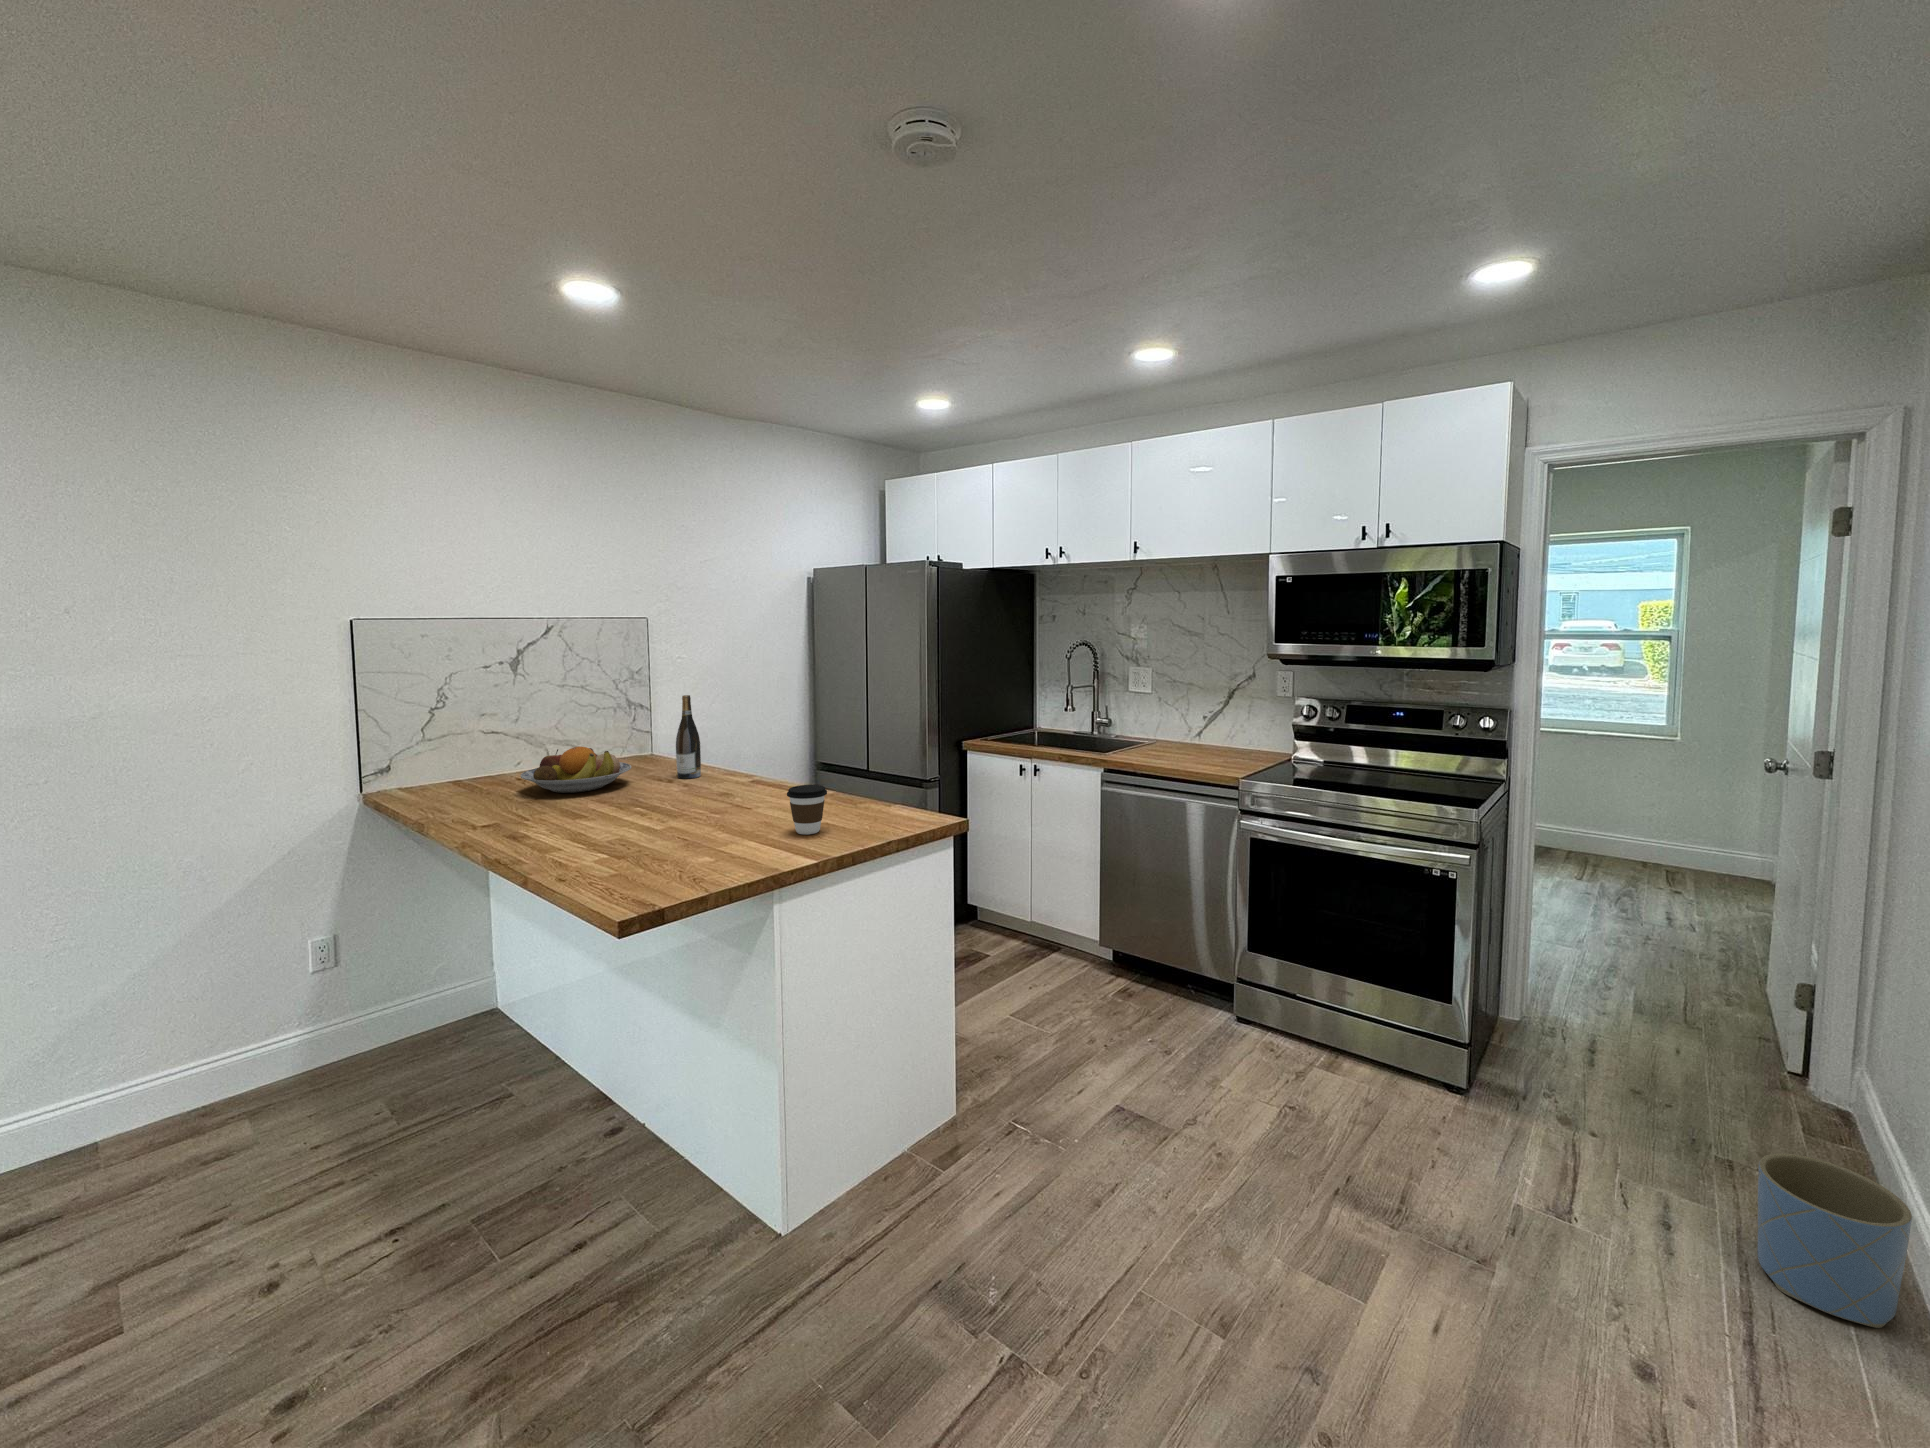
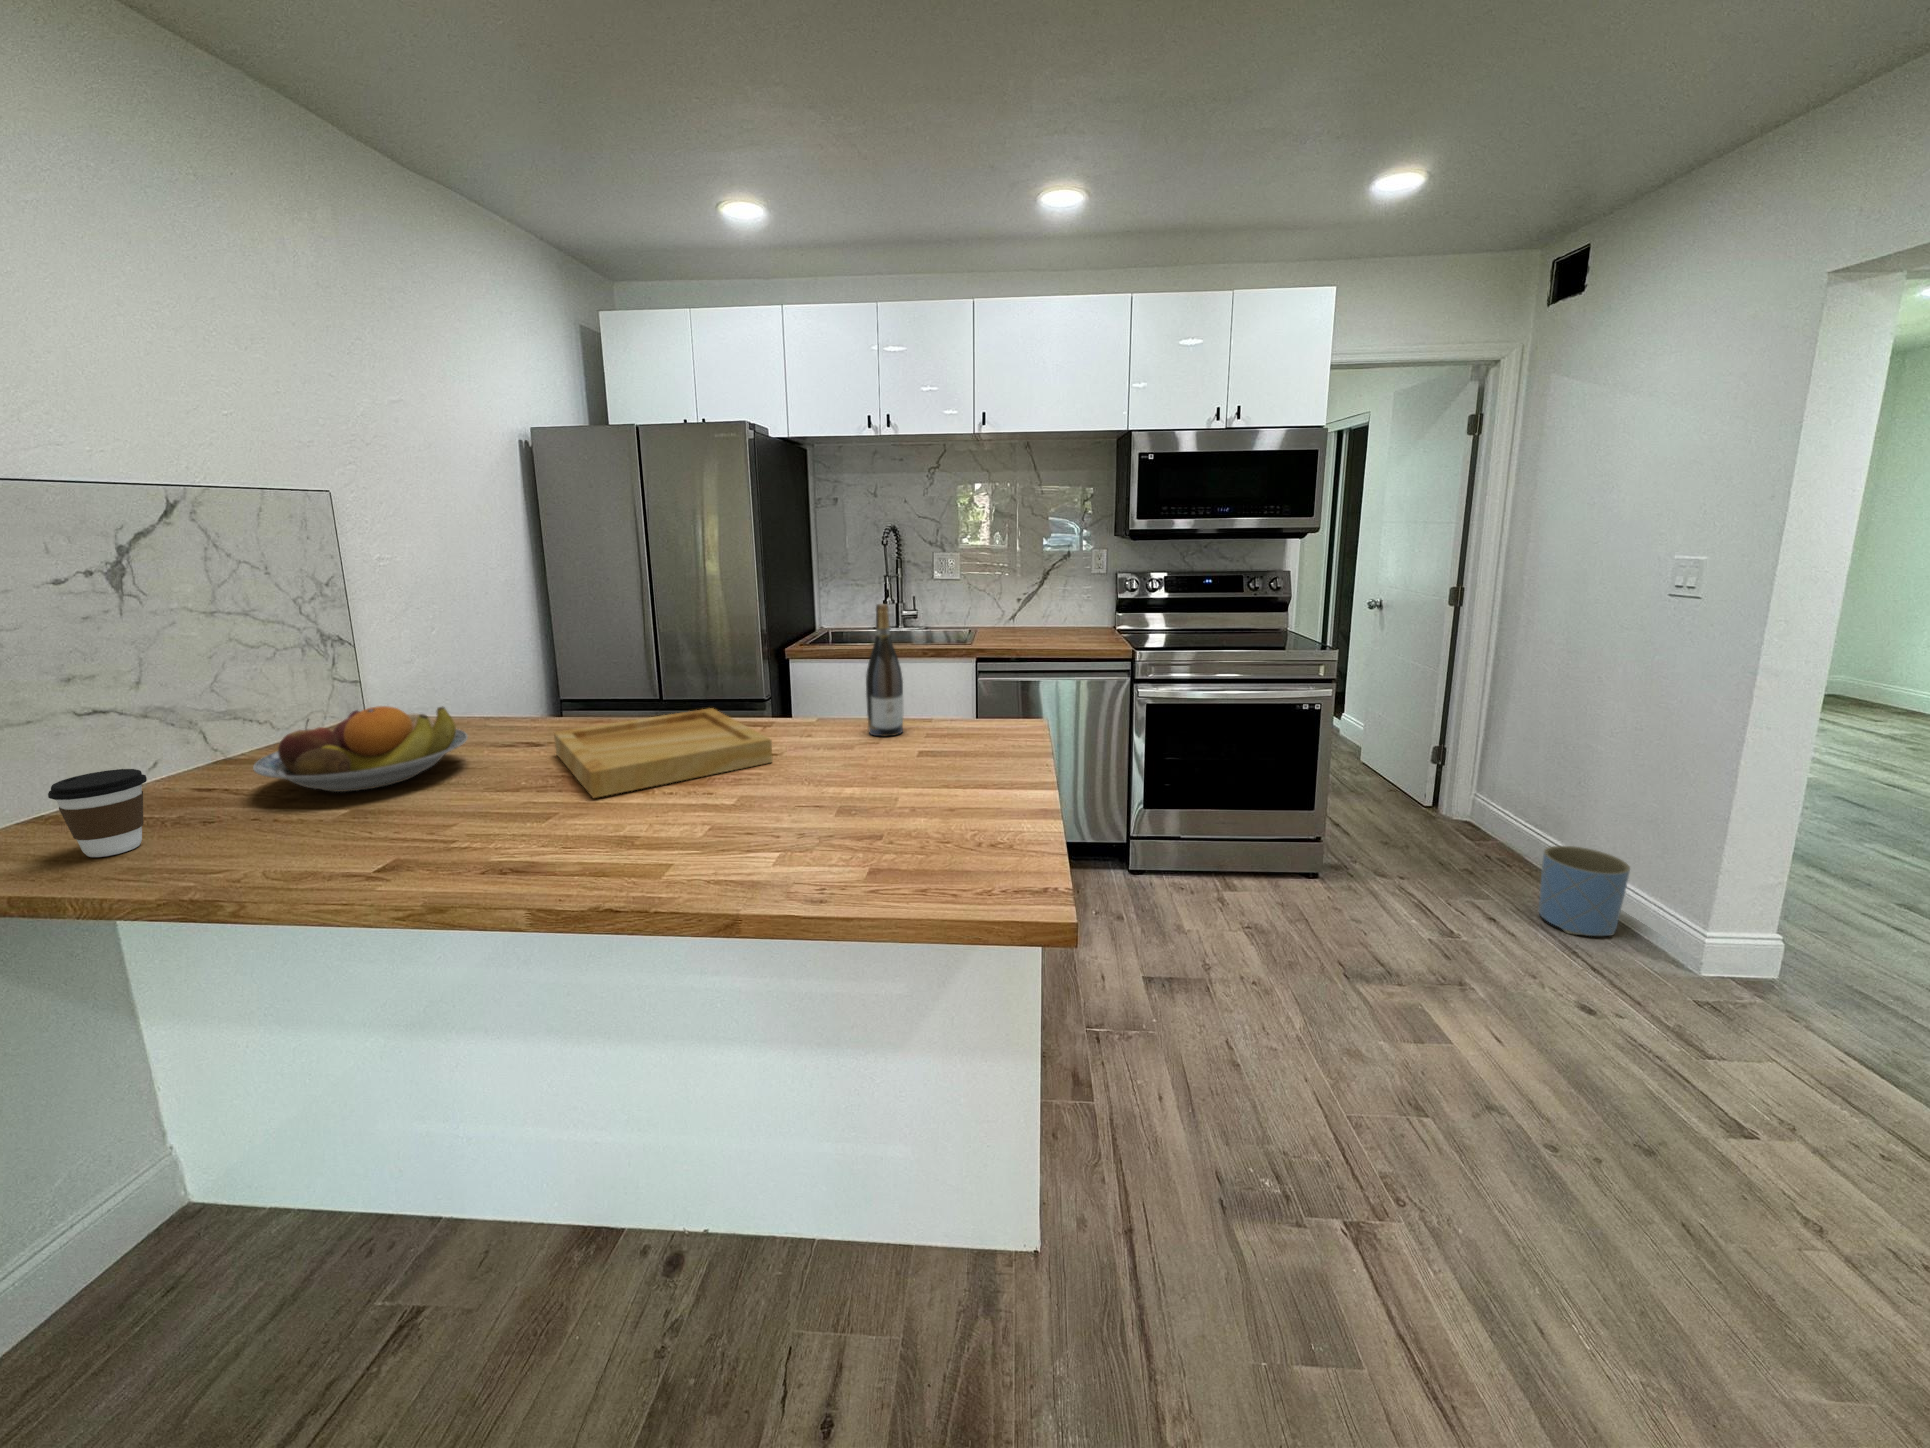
wine bottle: present [676,695,701,779] -> present [866,604,903,736]
tray: none [622,775,769,816] -> present [554,708,773,798]
coffee cup: present [787,785,827,834] -> present [48,769,147,857]

